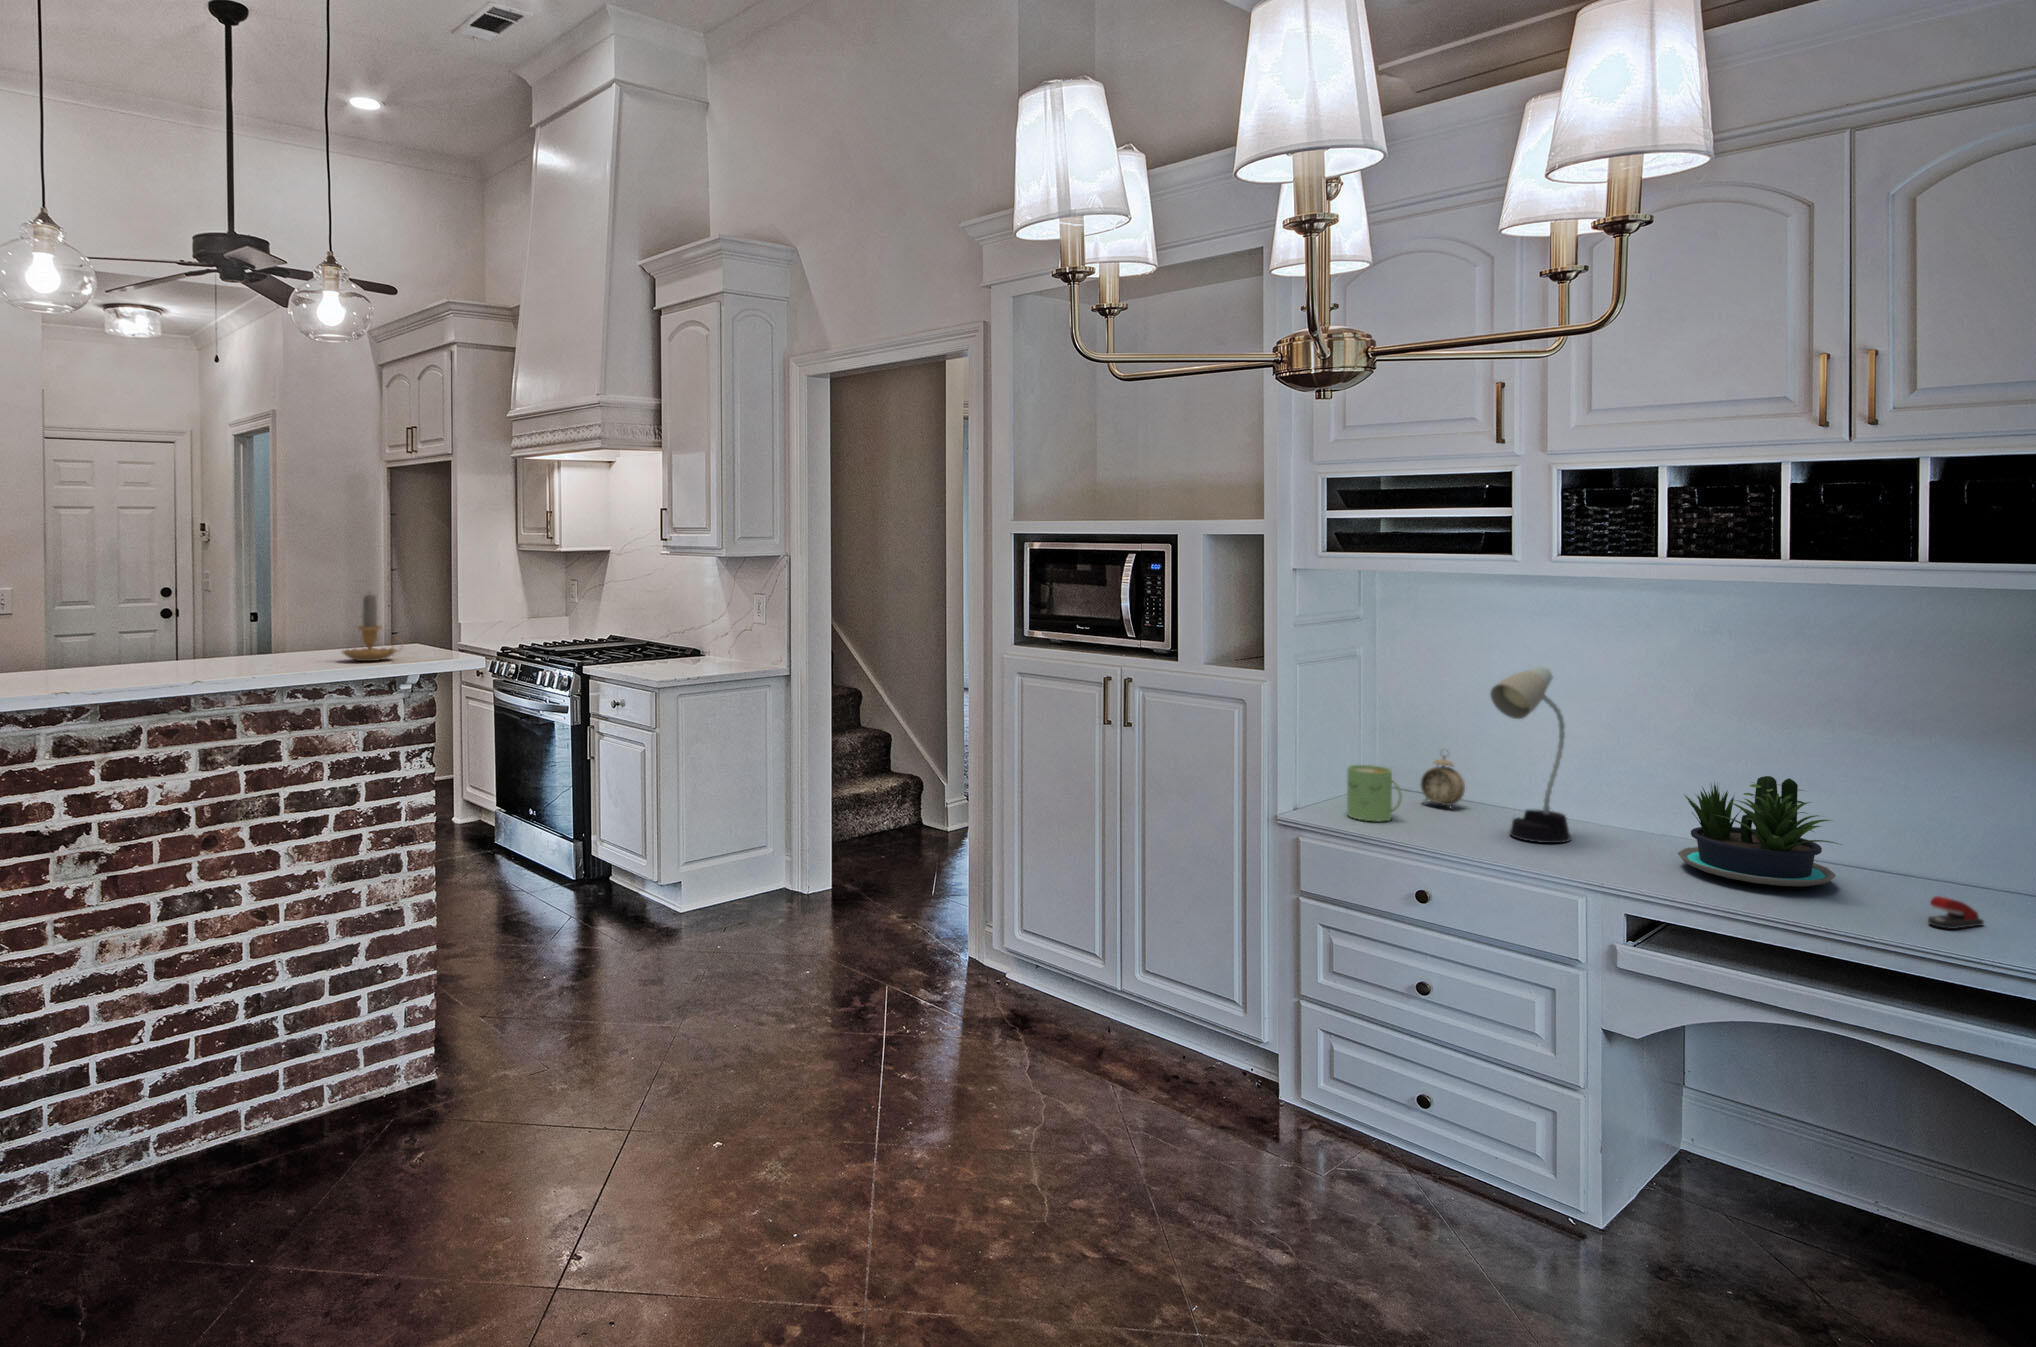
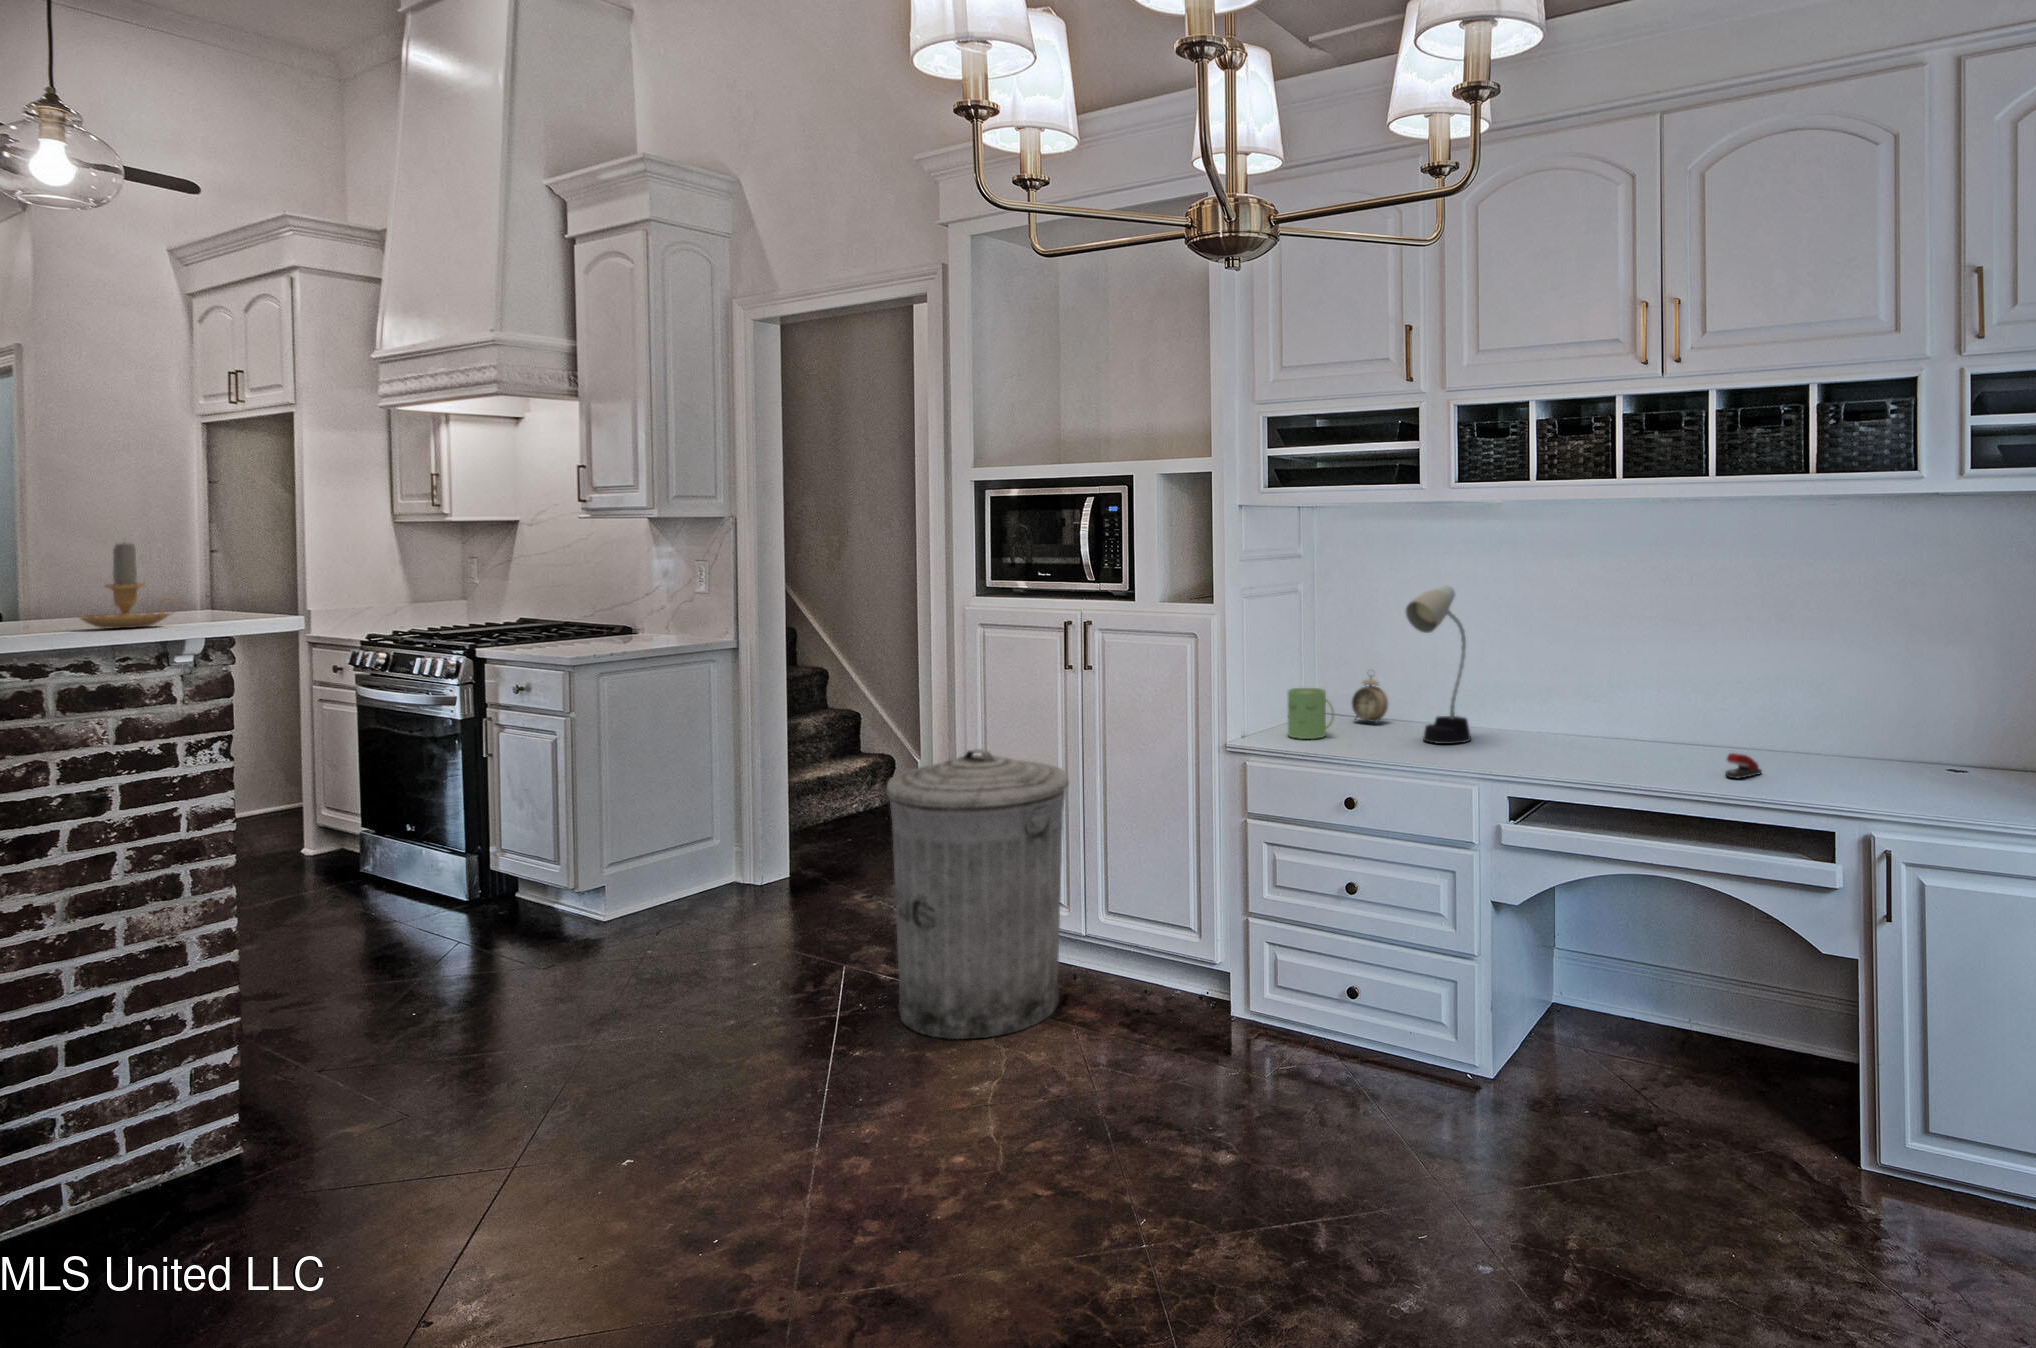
potted plant: present [1678,776,1838,887] -> none [1551,667,1671,758]
trash can: none [933,798,1109,1081] -> present [886,749,1069,1039]

